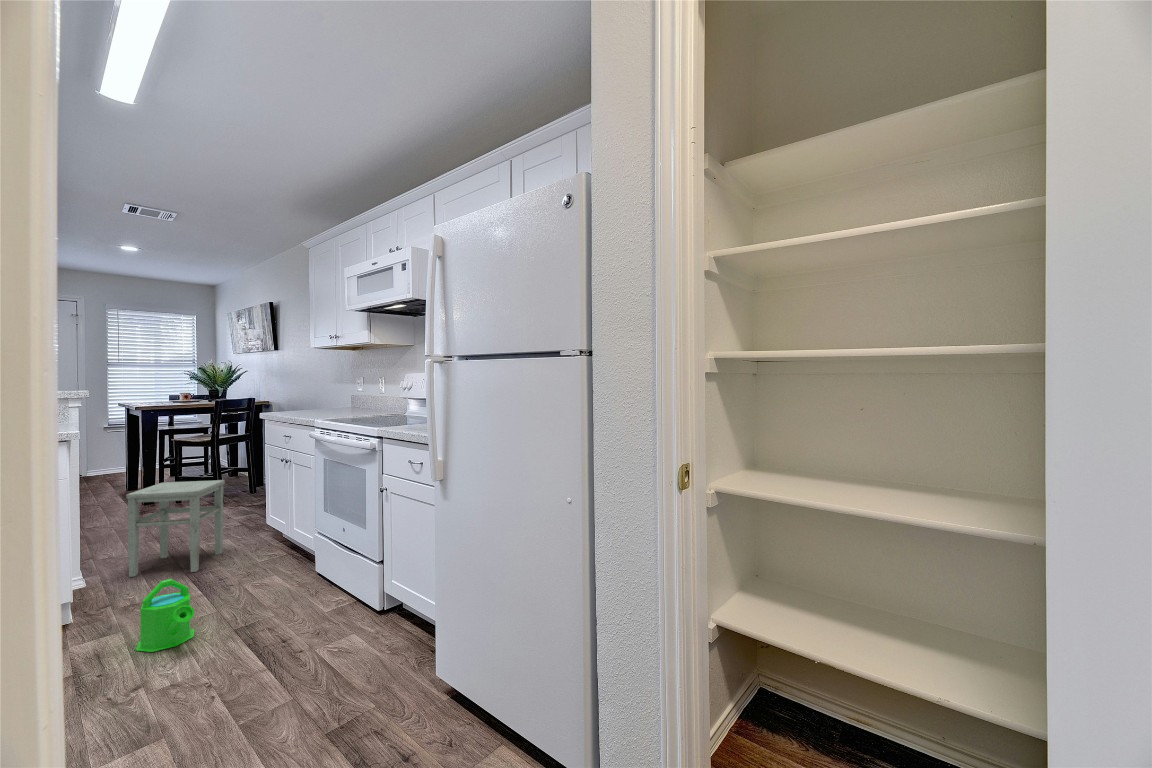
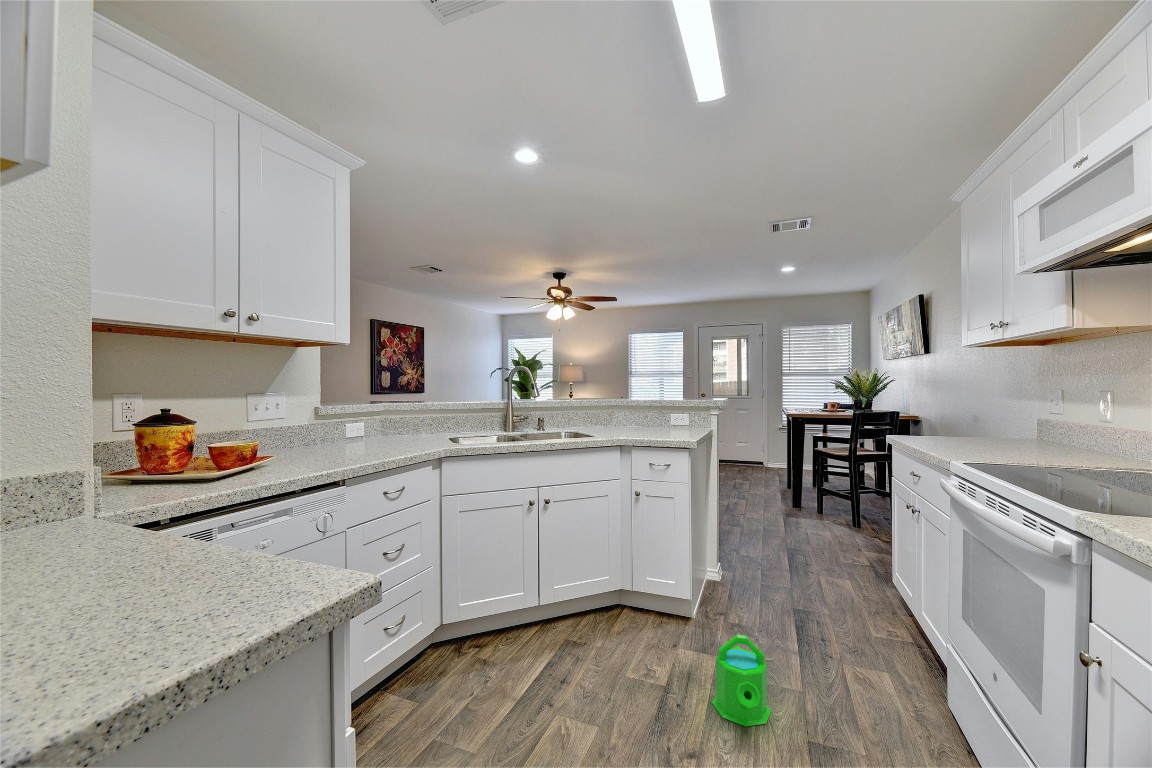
stool: present [126,480,225,577] -> none [746,500,841,616]

